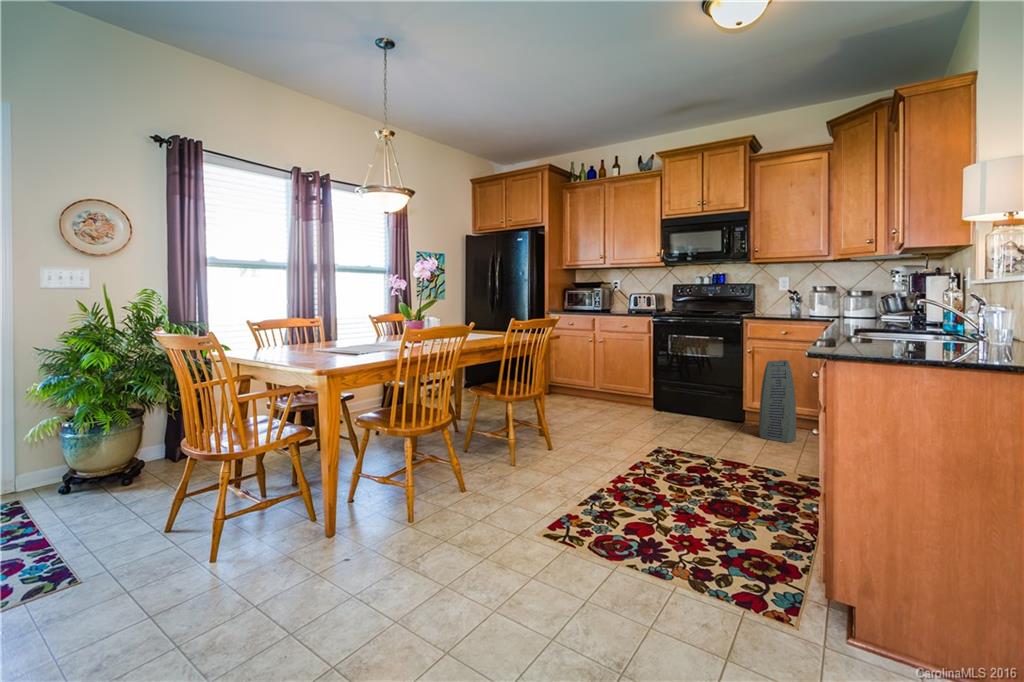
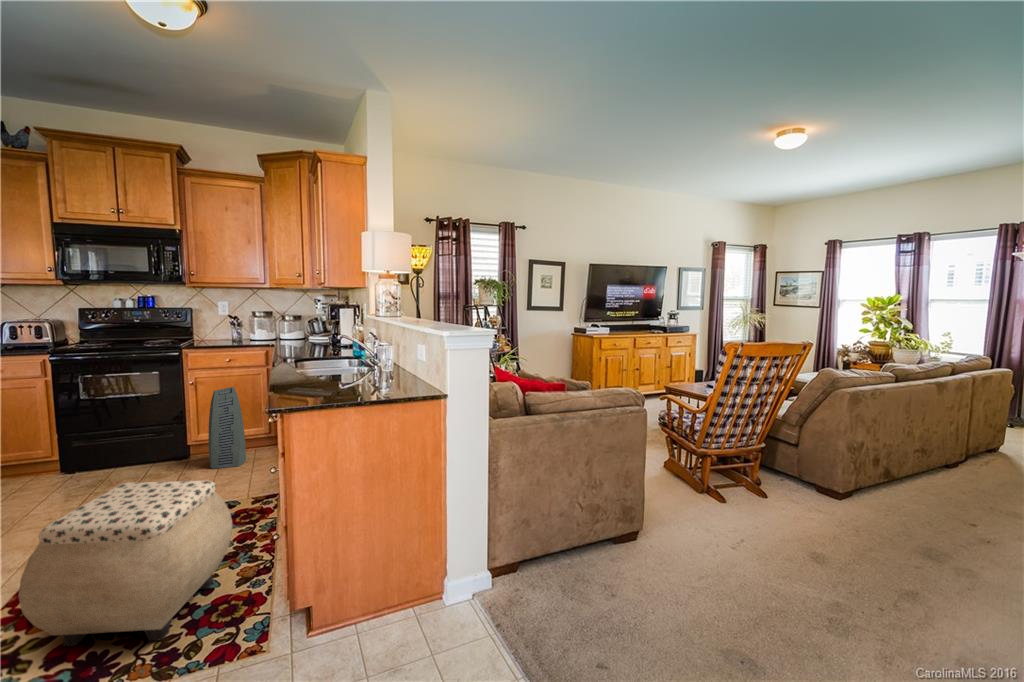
ottoman: none [617,413,772,557] -> present [19,480,232,646]

